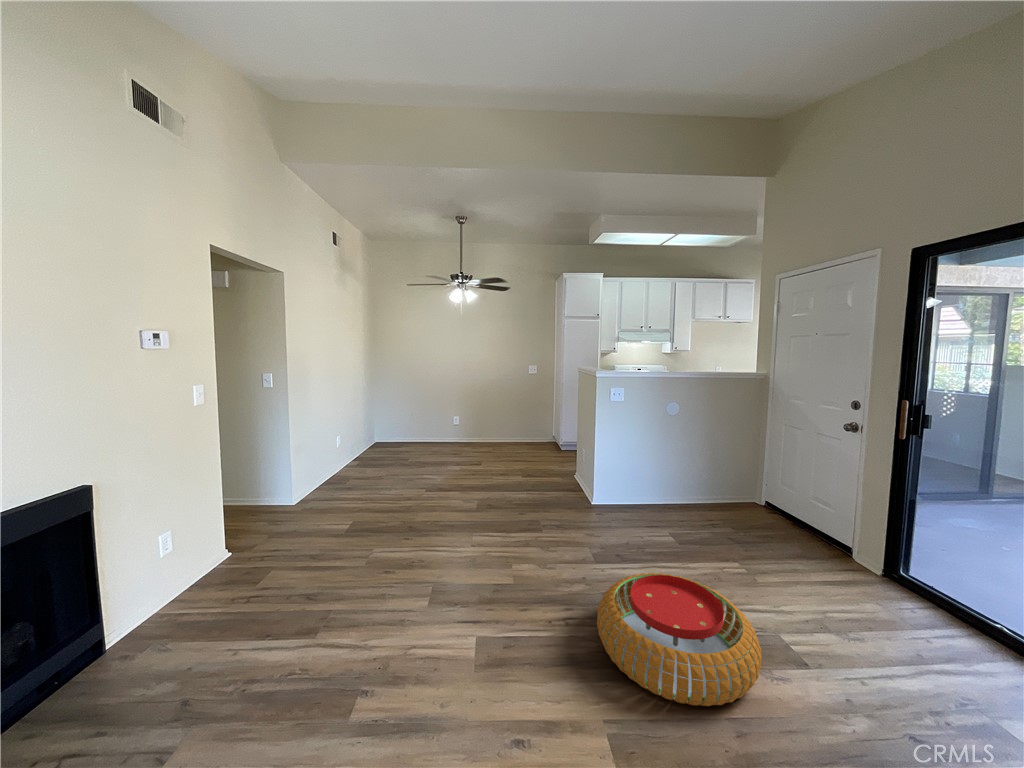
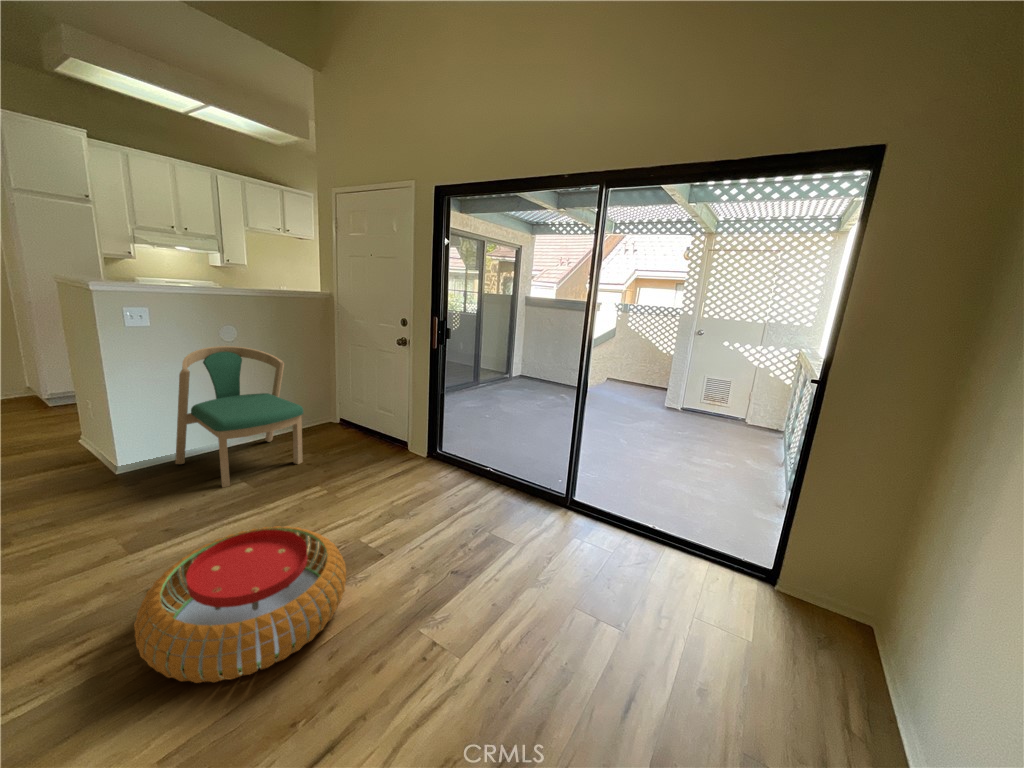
dining chair: none [626,418,729,537] -> present [176,346,303,487]

